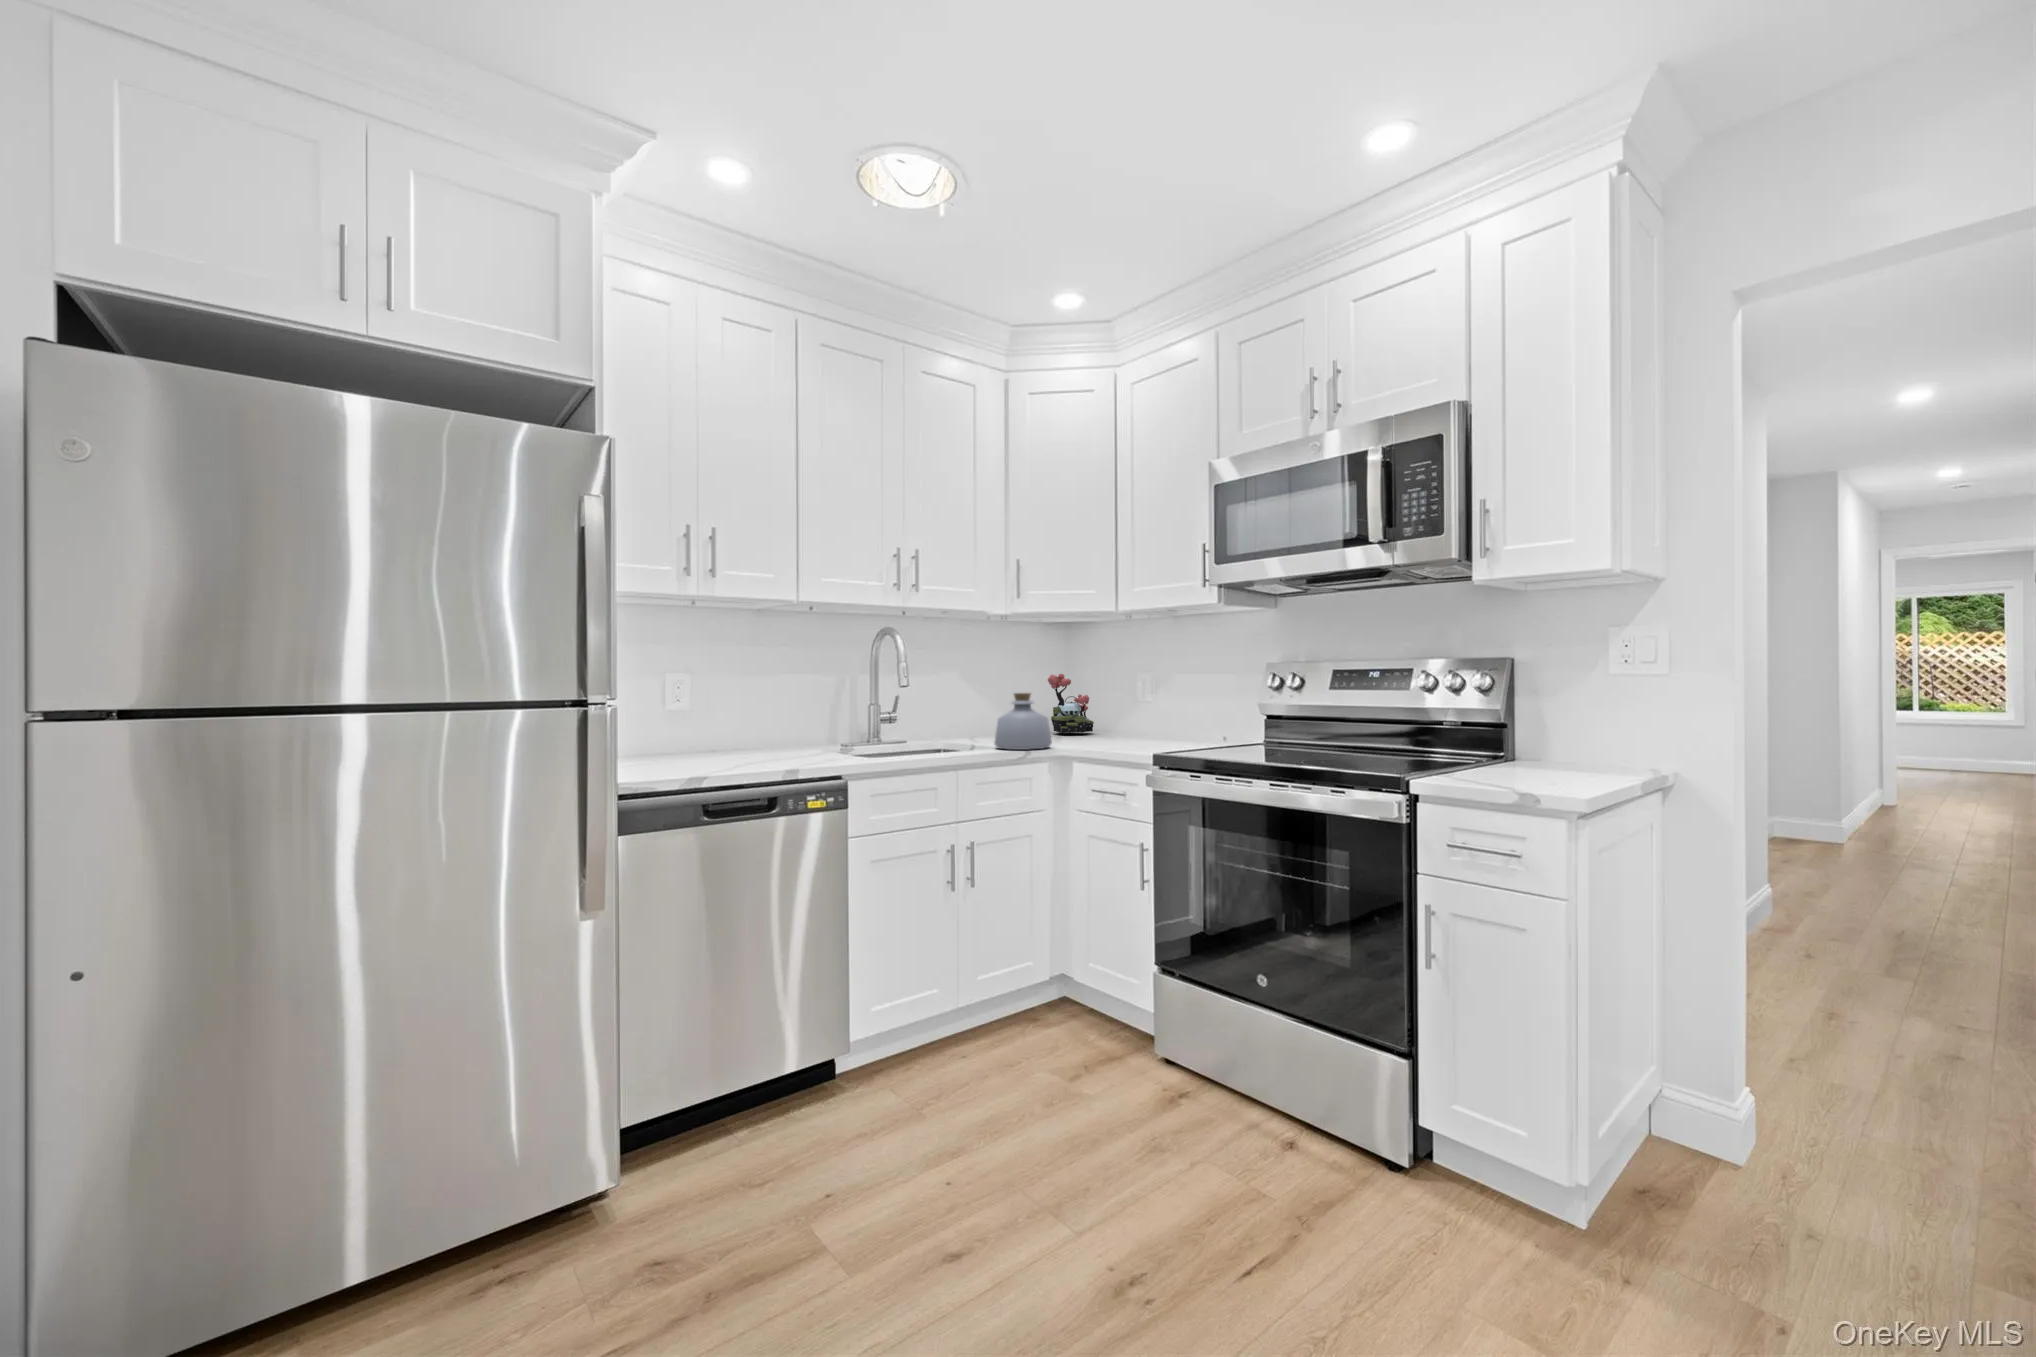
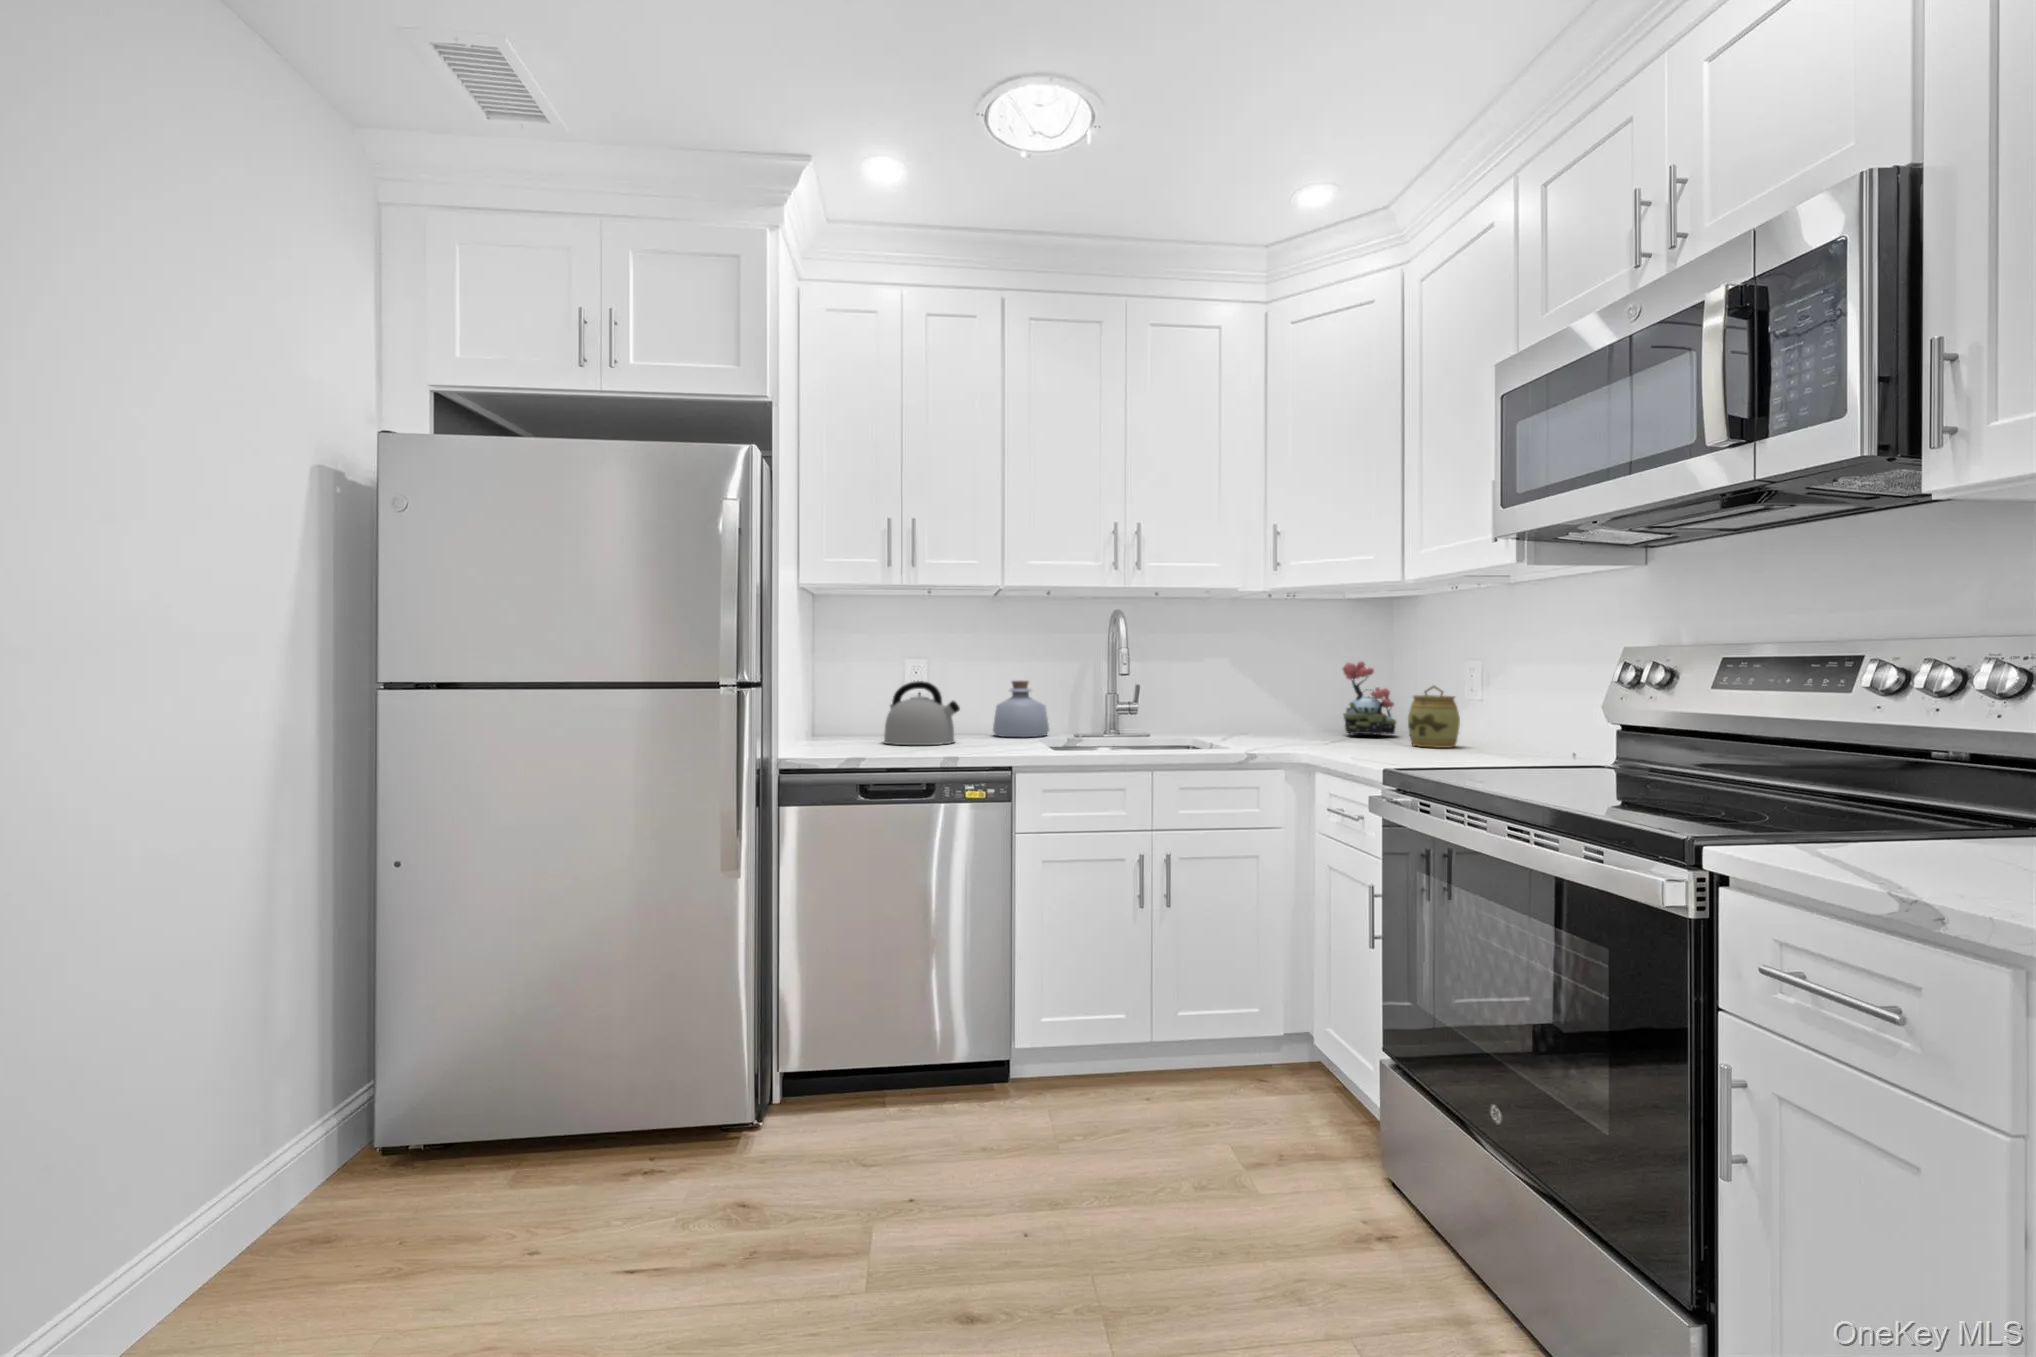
jar: none [1117,692,1152,739] -> present [1408,686,1460,748]
bottle: present [995,693,1052,750] -> present [993,681,1049,737]
kettle: none [672,697,756,763] -> present [884,681,960,745]

